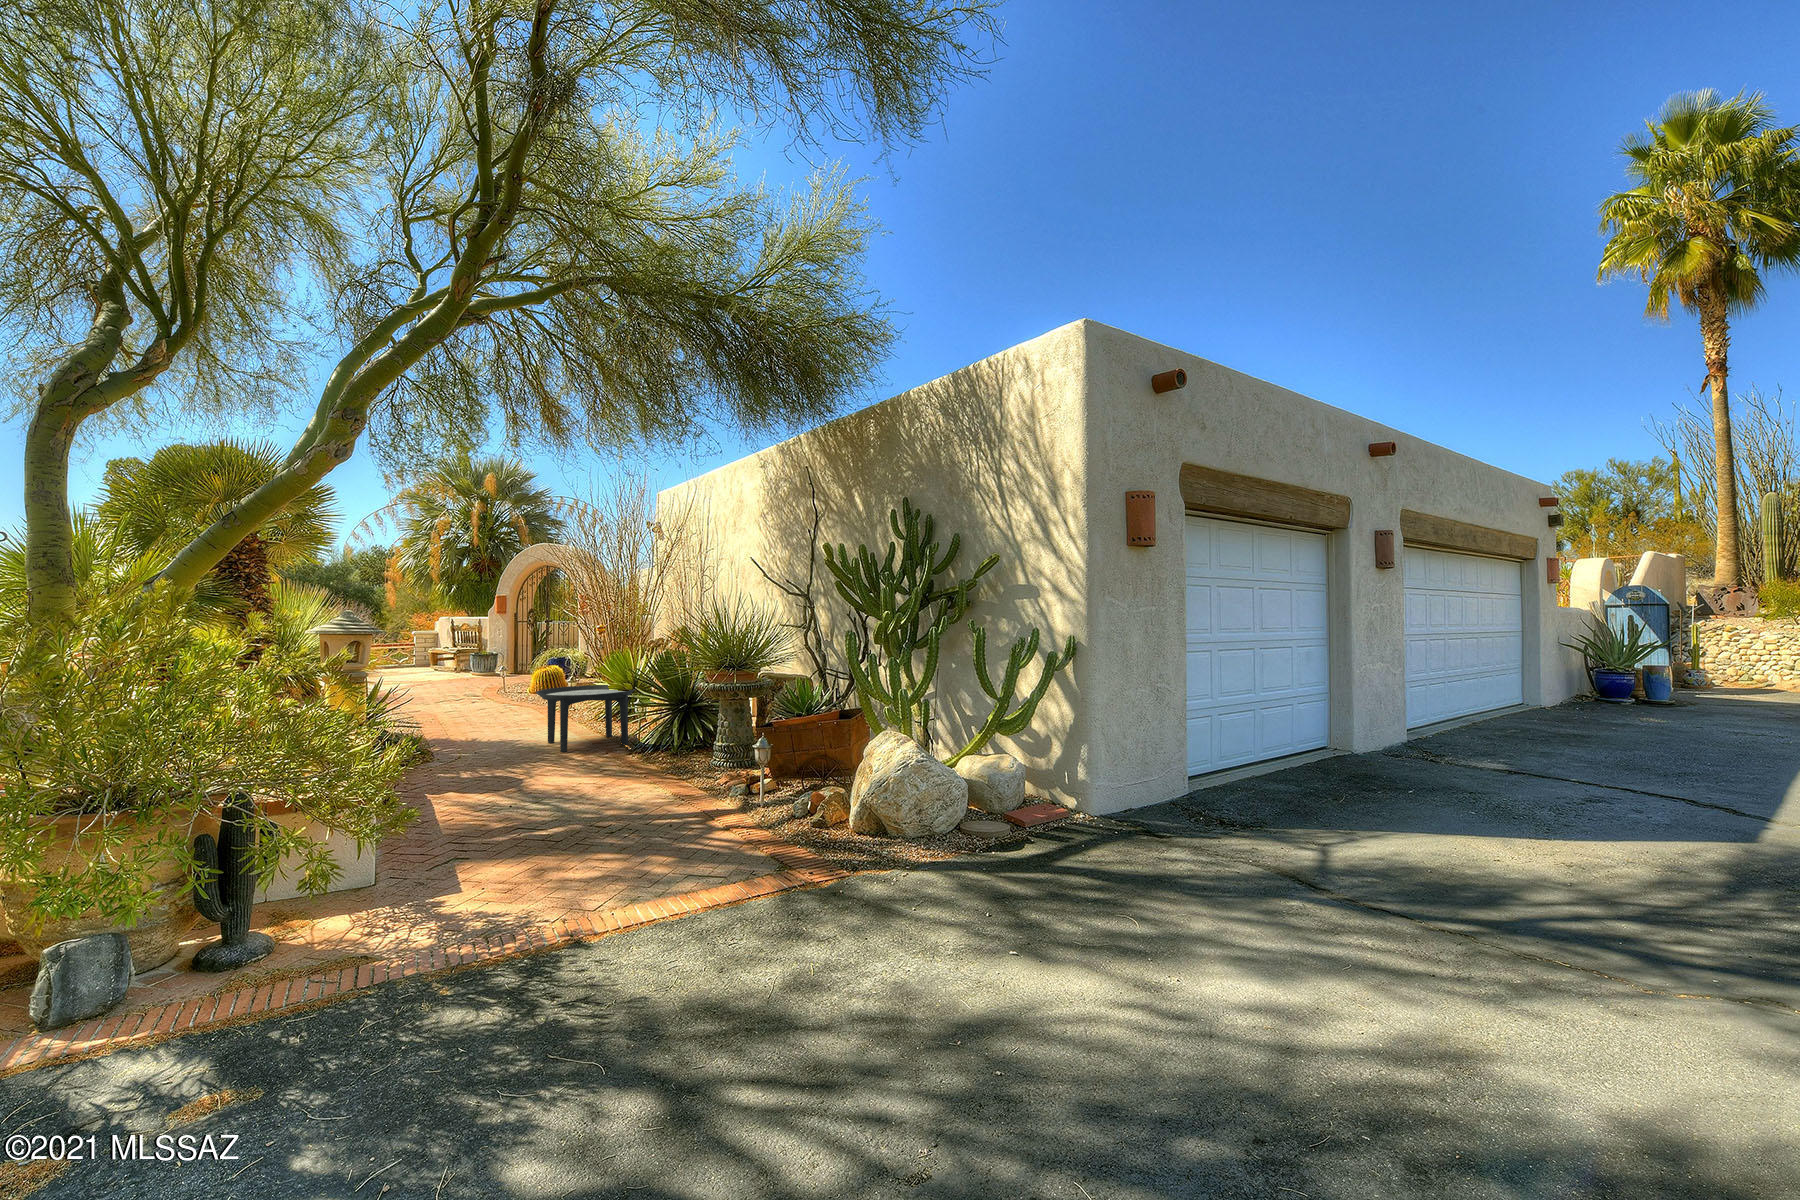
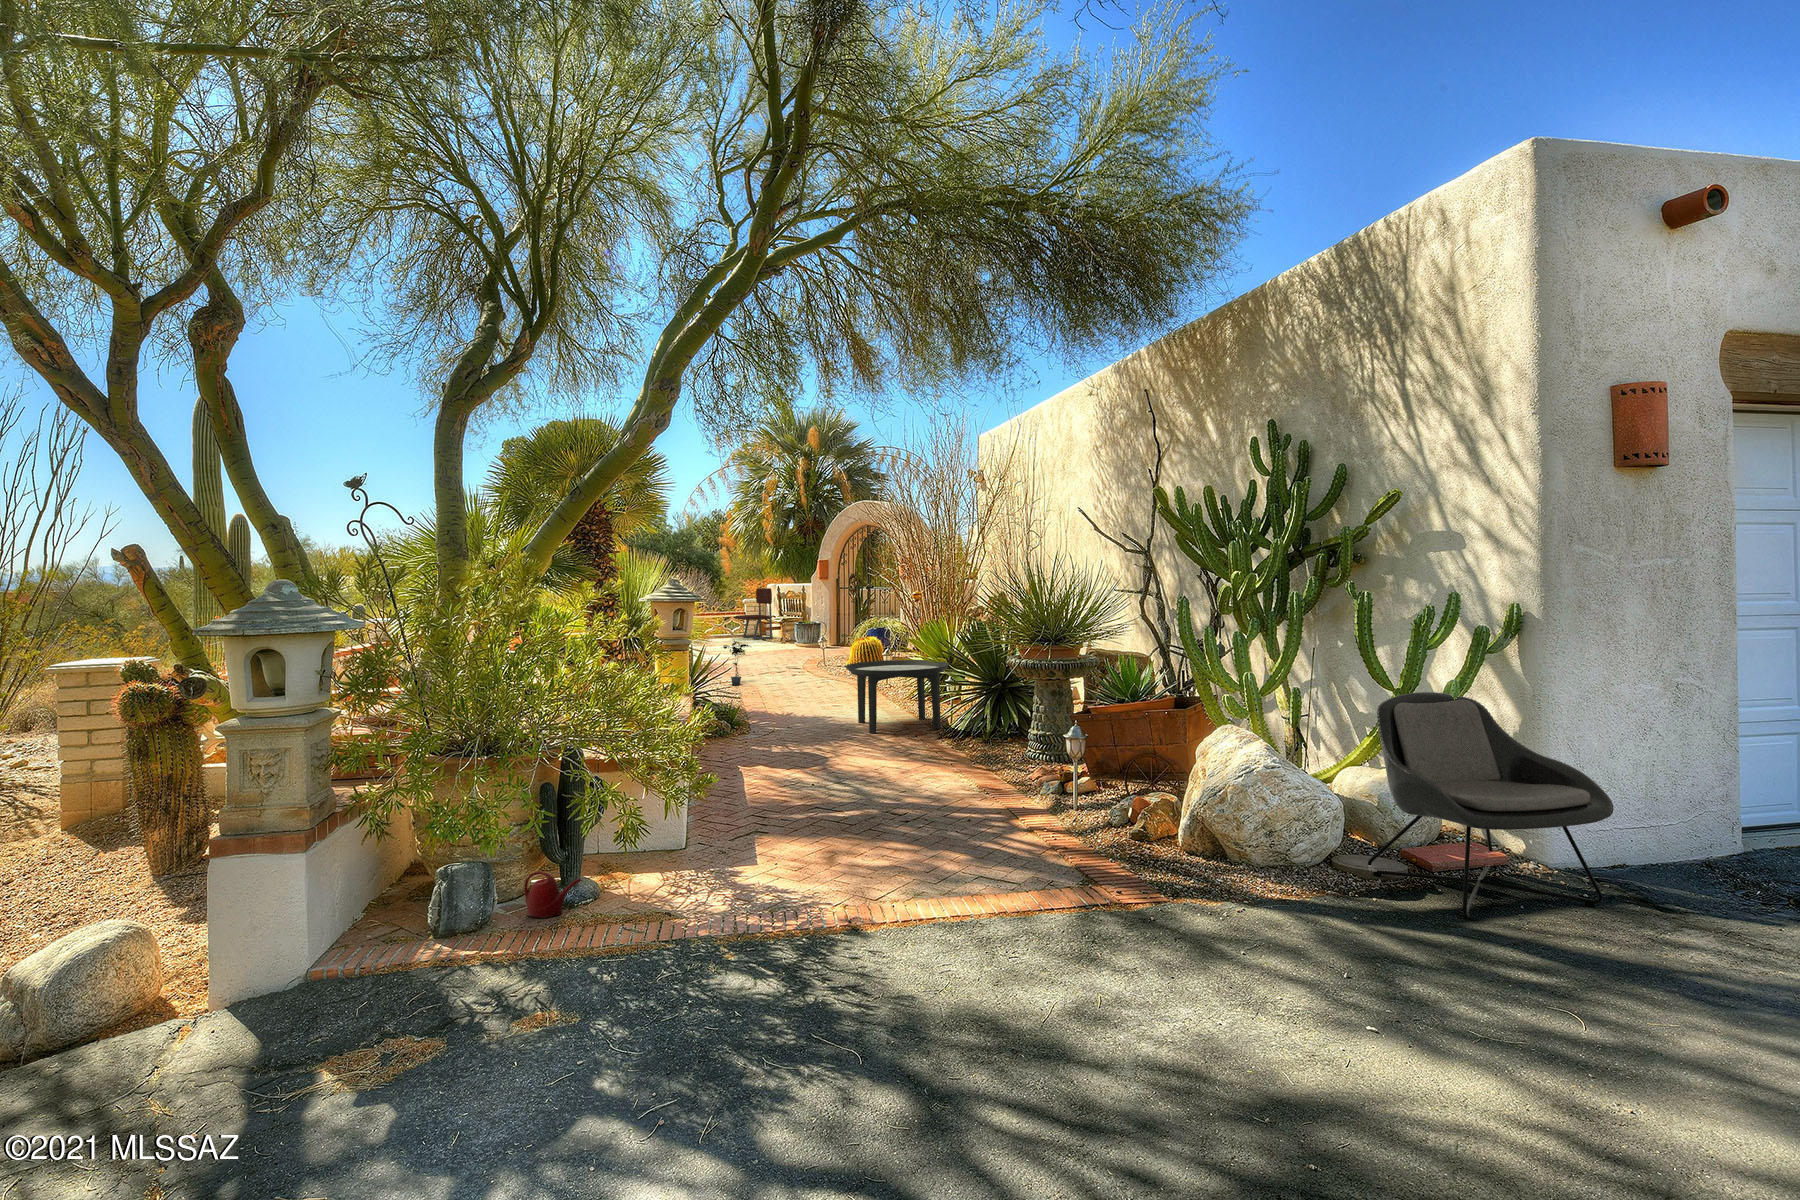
bench: none [406,621,446,670] -> present [736,588,773,640]
potted plant: none [396,670,430,713] -> present [723,641,749,685]
lounge chair: none [985,699,1137,861] -> present [1368,692,1614,918]
watering can: none [169,932,251,986] -> present [524,871,581,918]

